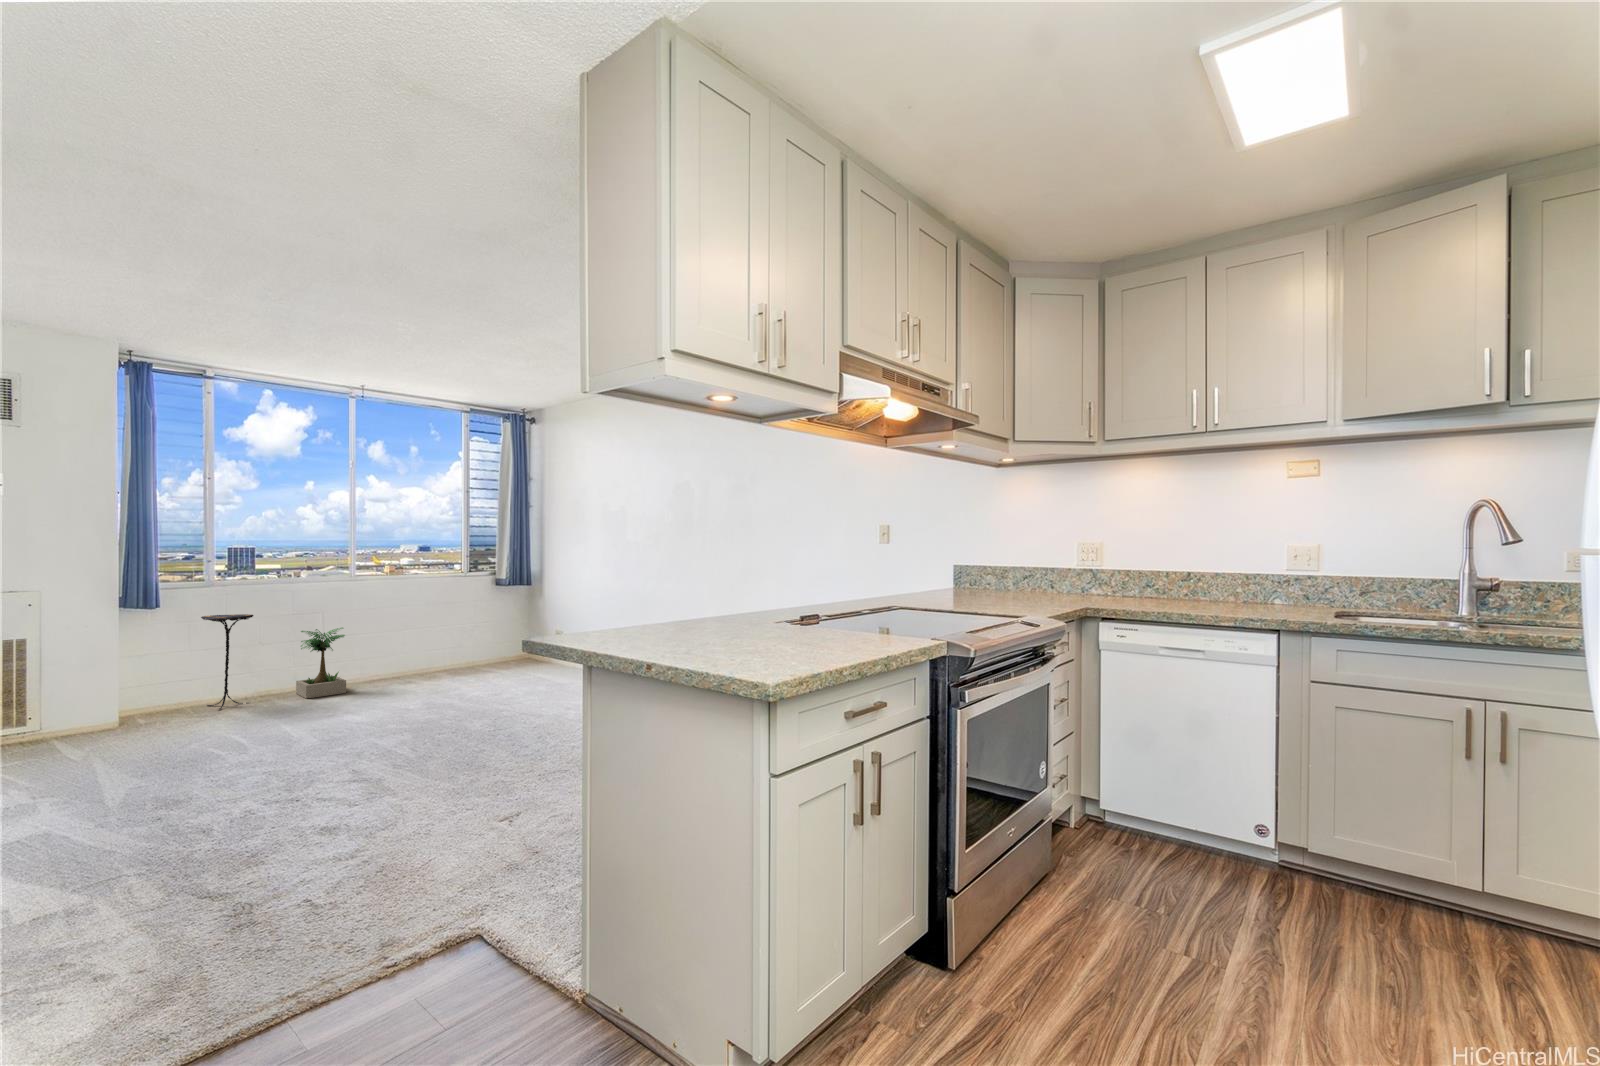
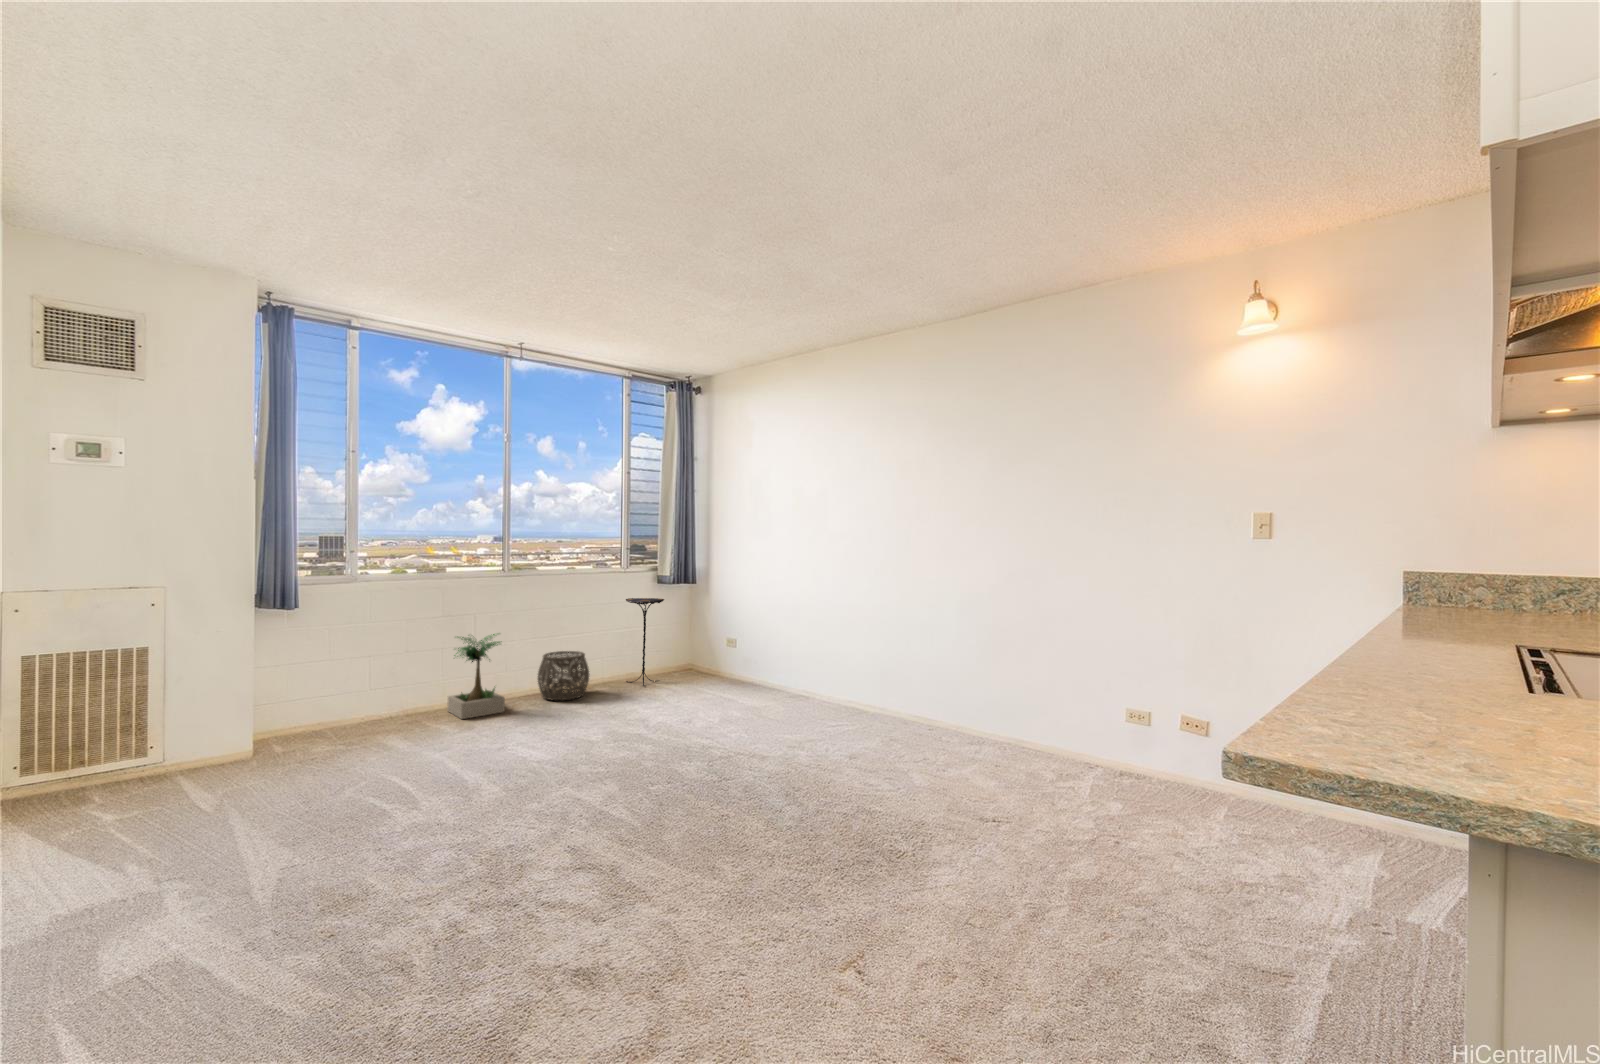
side table: present [201,614,253,709] -> present [626,598,664,686]
woven basket: none [379,643,427,684] -> present [538,651,590,700]

